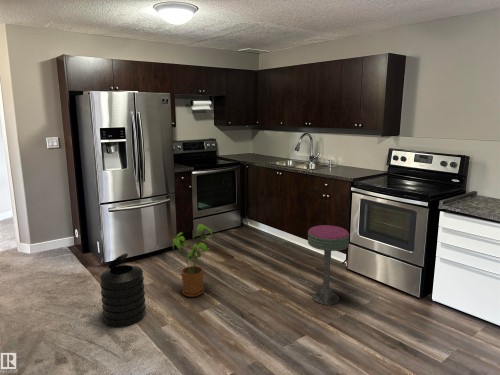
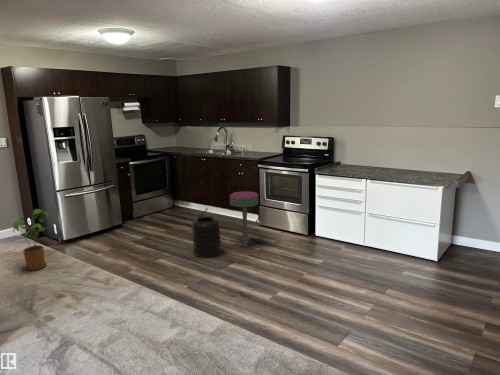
house plant: present [173,224,212,297] -> present [13,209,49,271]
trash can: present [100,254,146,327] -> present [192,209,221,258]

